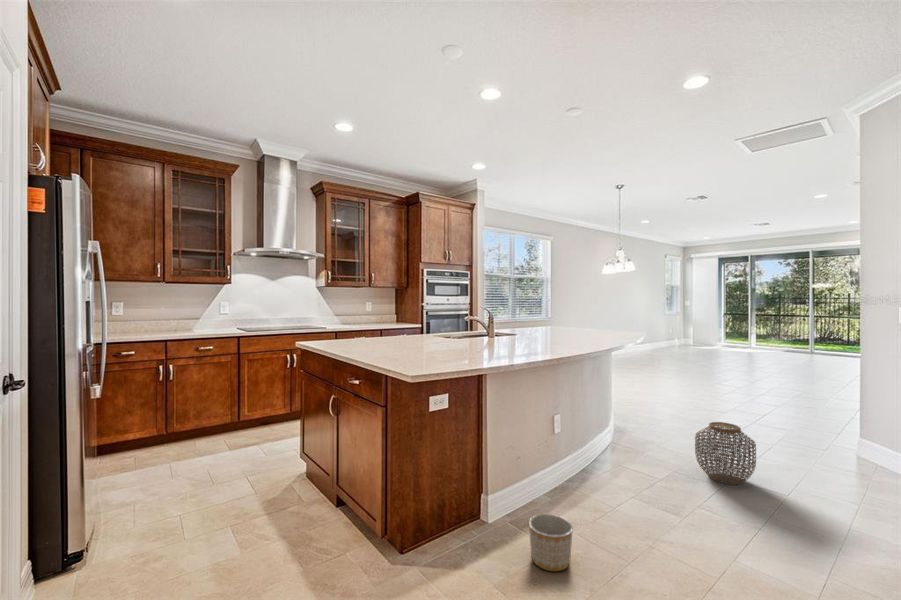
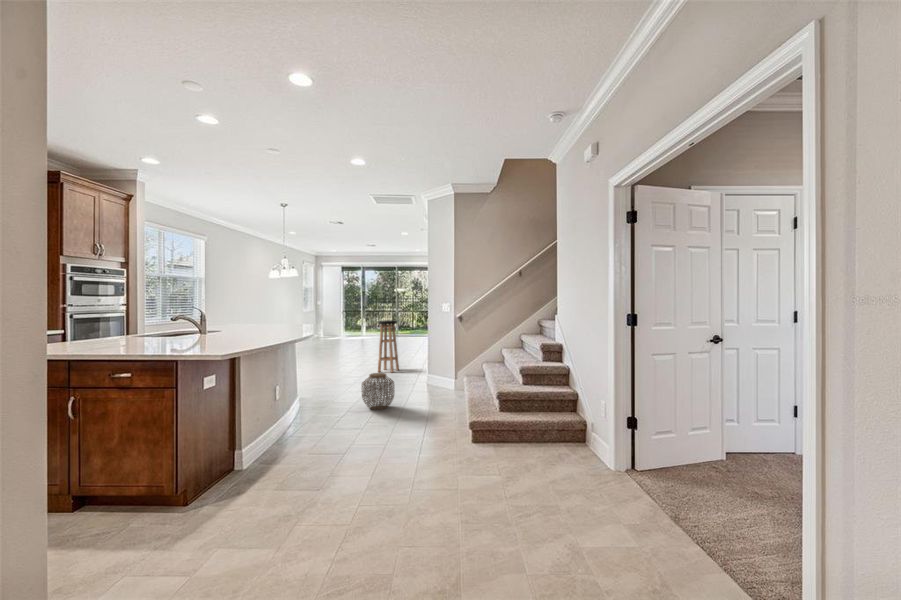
bar stool: none [751,335,792,416] -> present [378,320,399,372]
planter: present [529,514,573,571] -> none [286,442,318,477]

